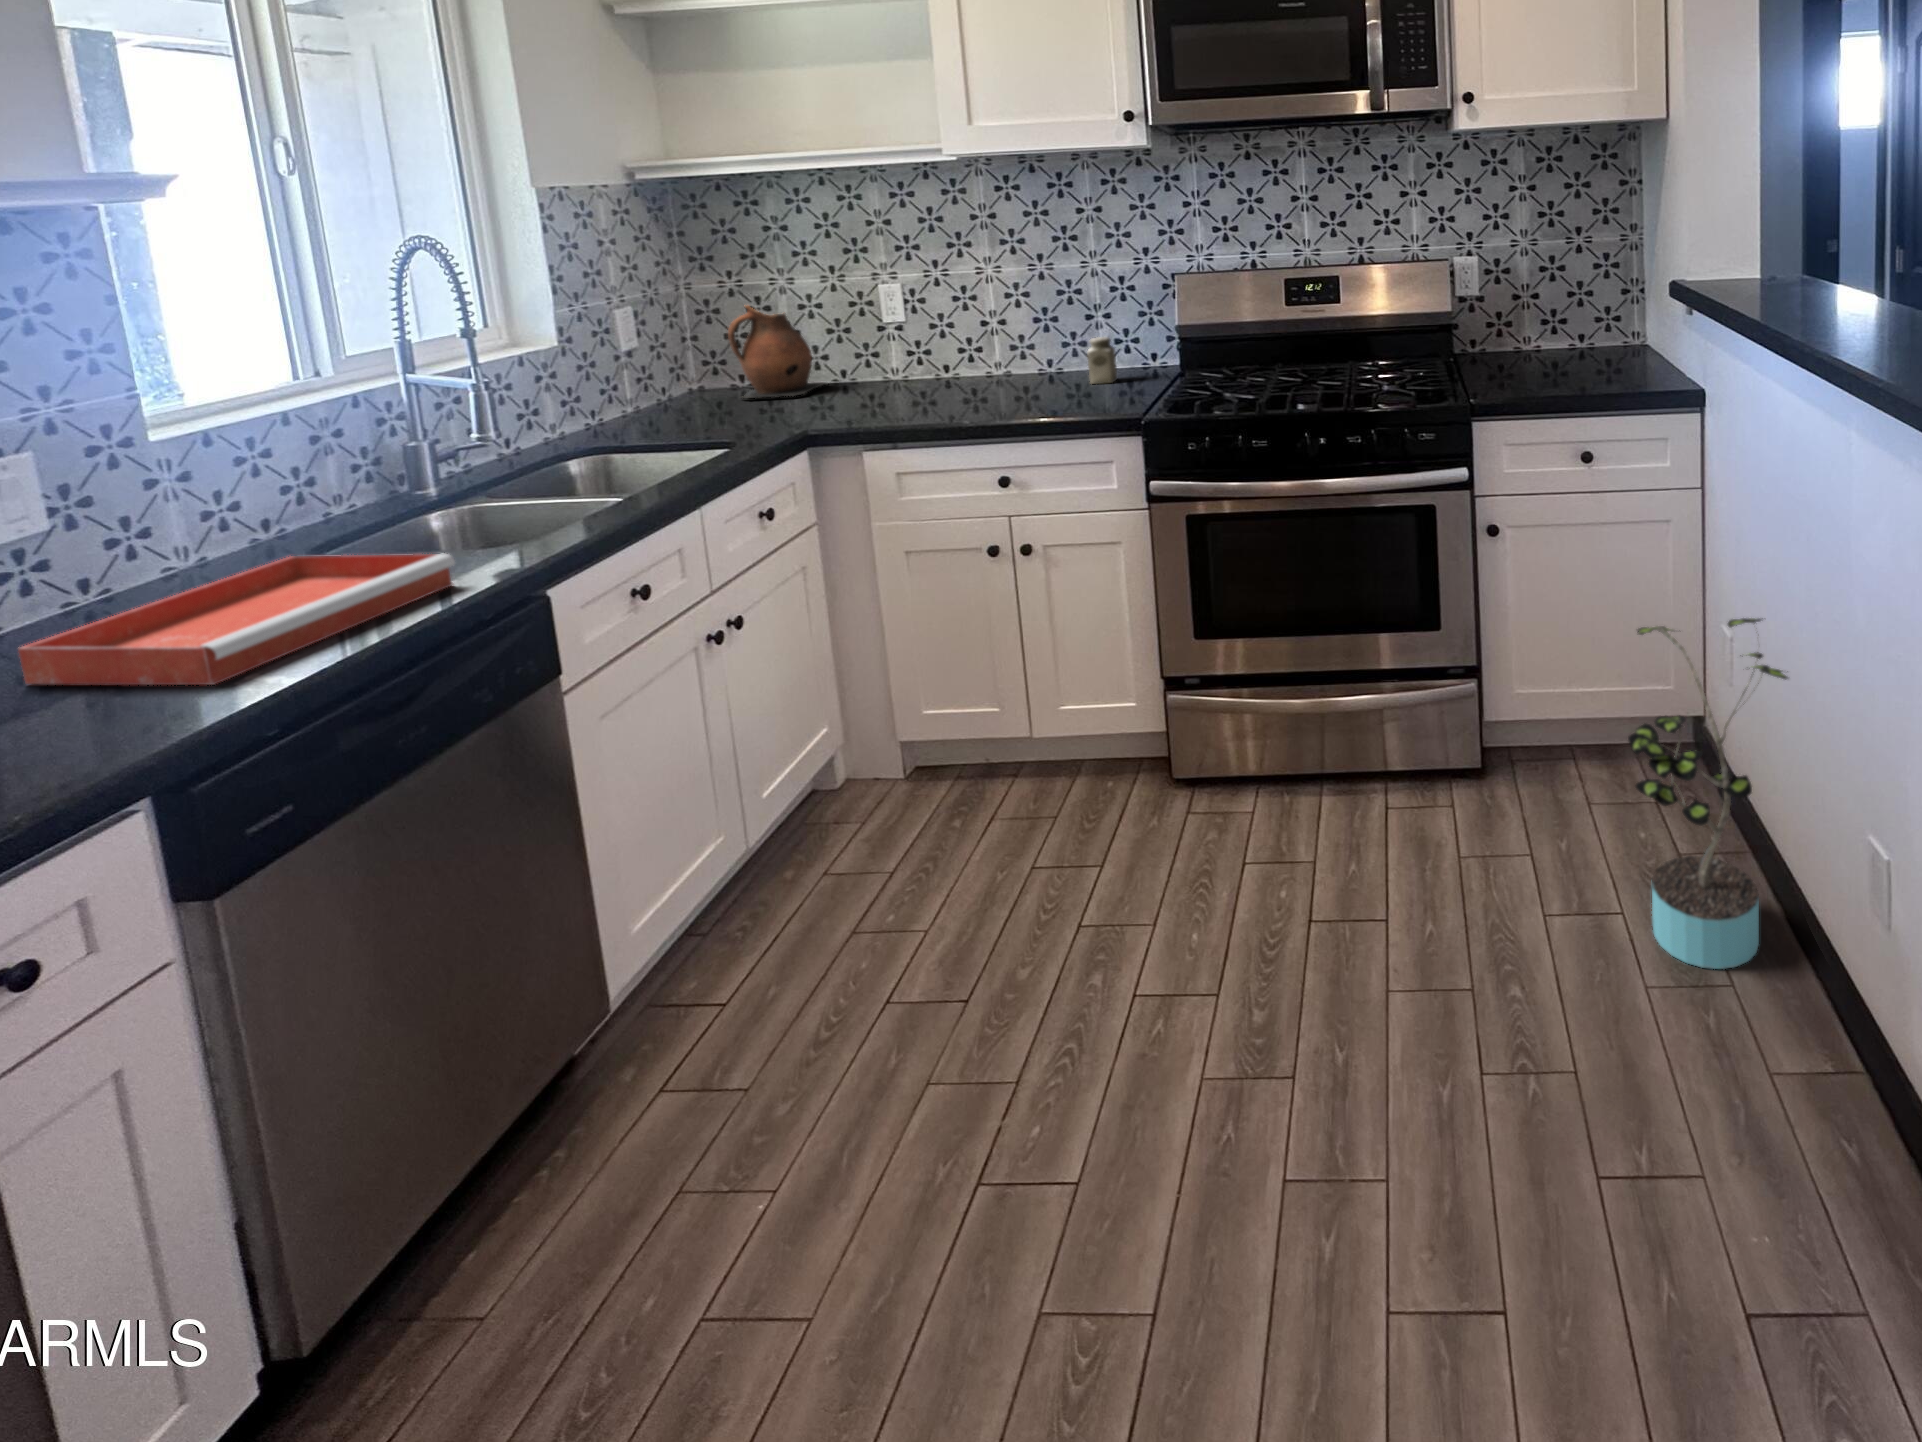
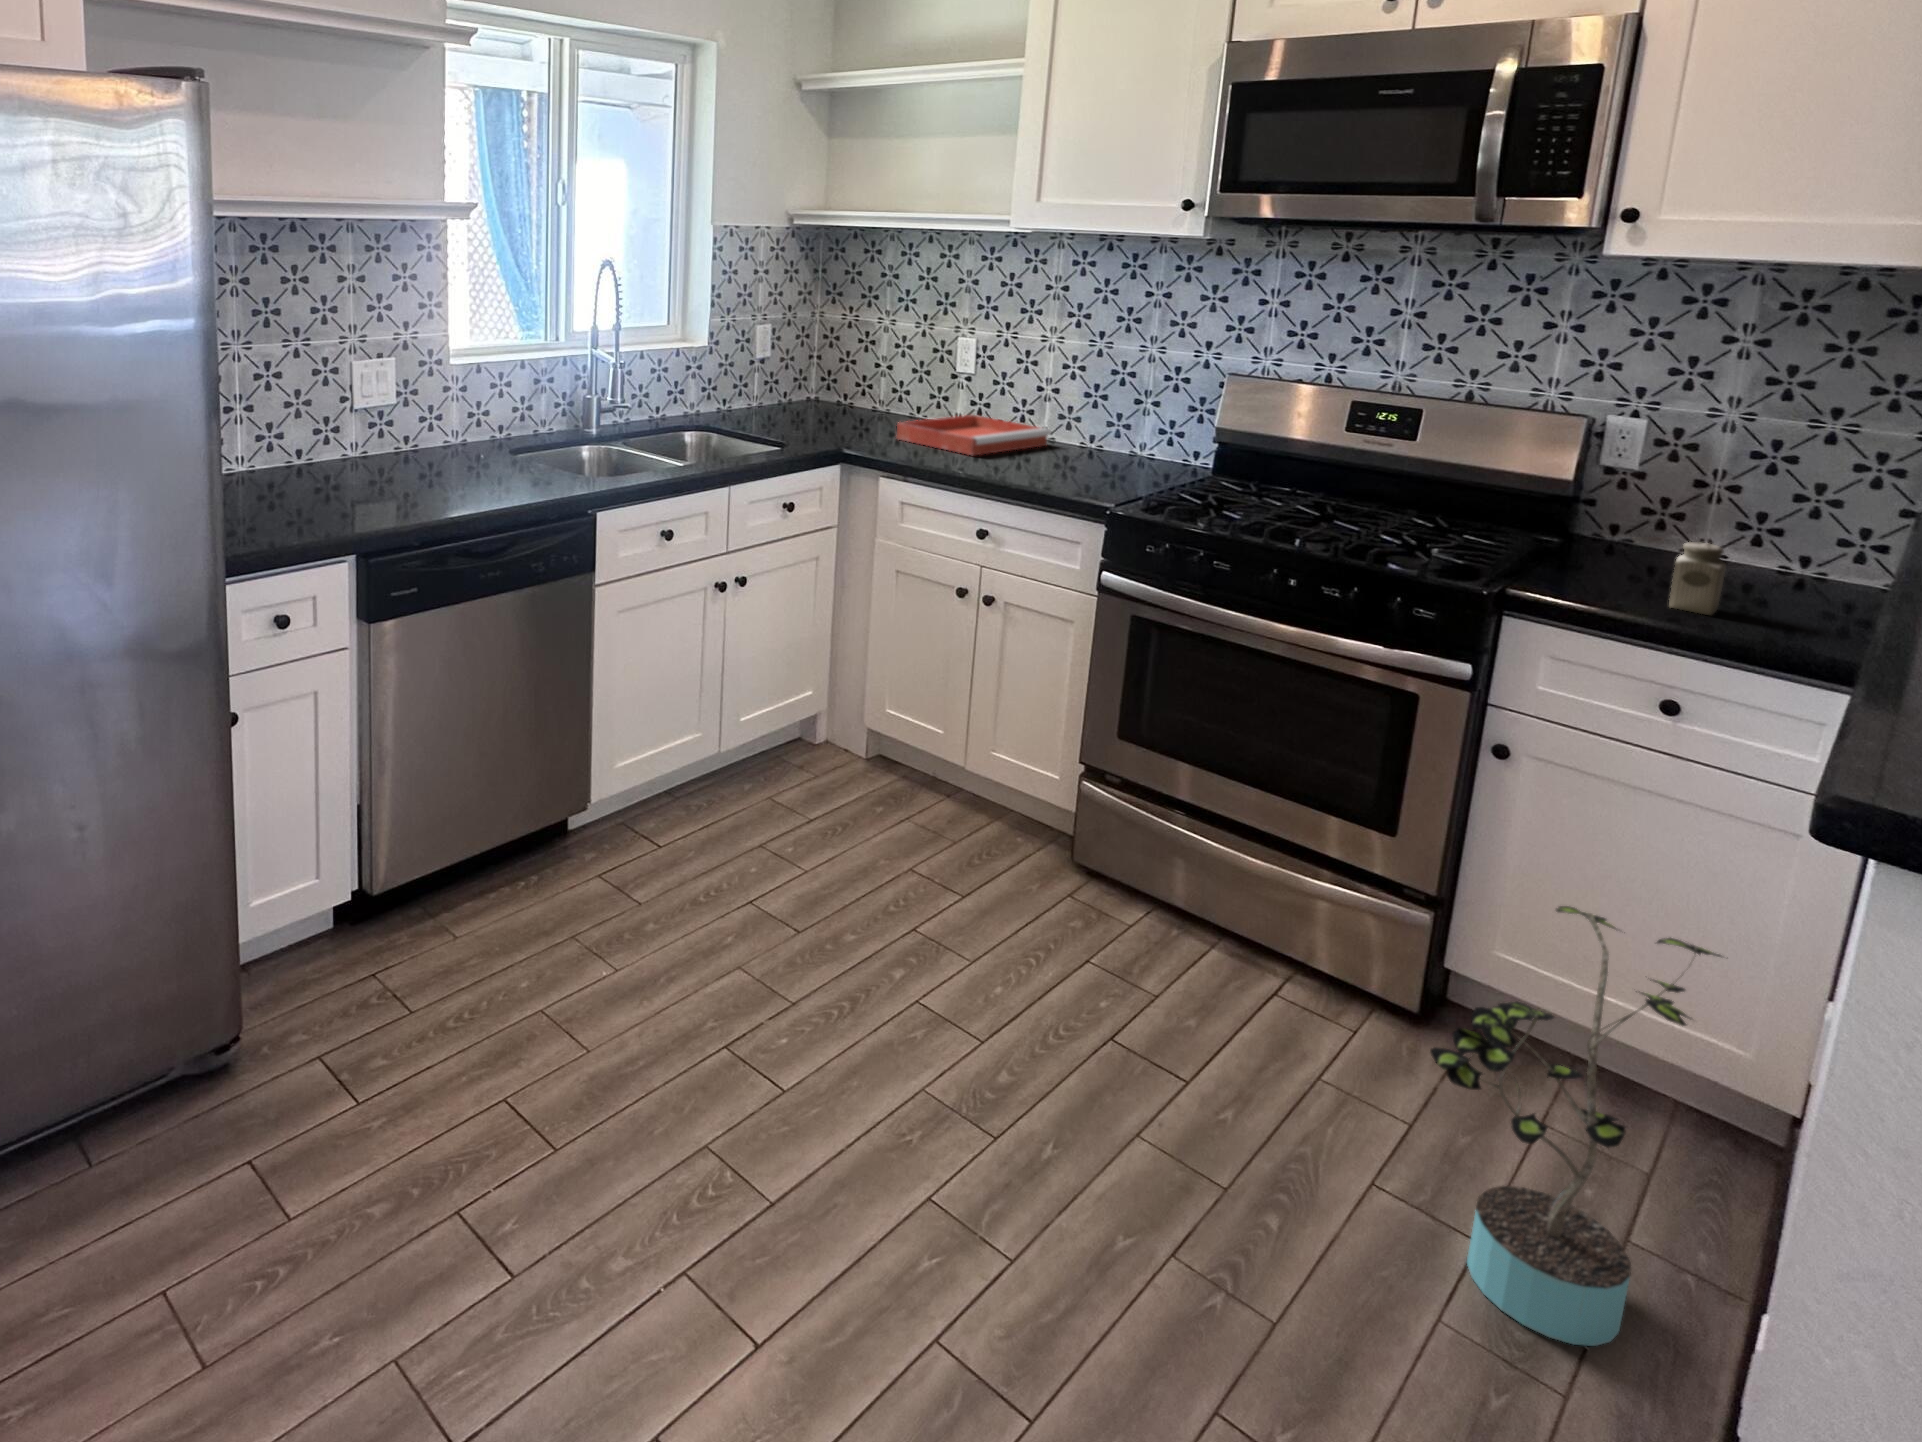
ceramic pitcher: present [728,306,826,398] -> none [828,337,902,422]
salt shaker: present [1087,337,1117,384] -> present [1669,542,1726,615]
tray: present [18,554,455,685] -> present [897,415,1051,455]

